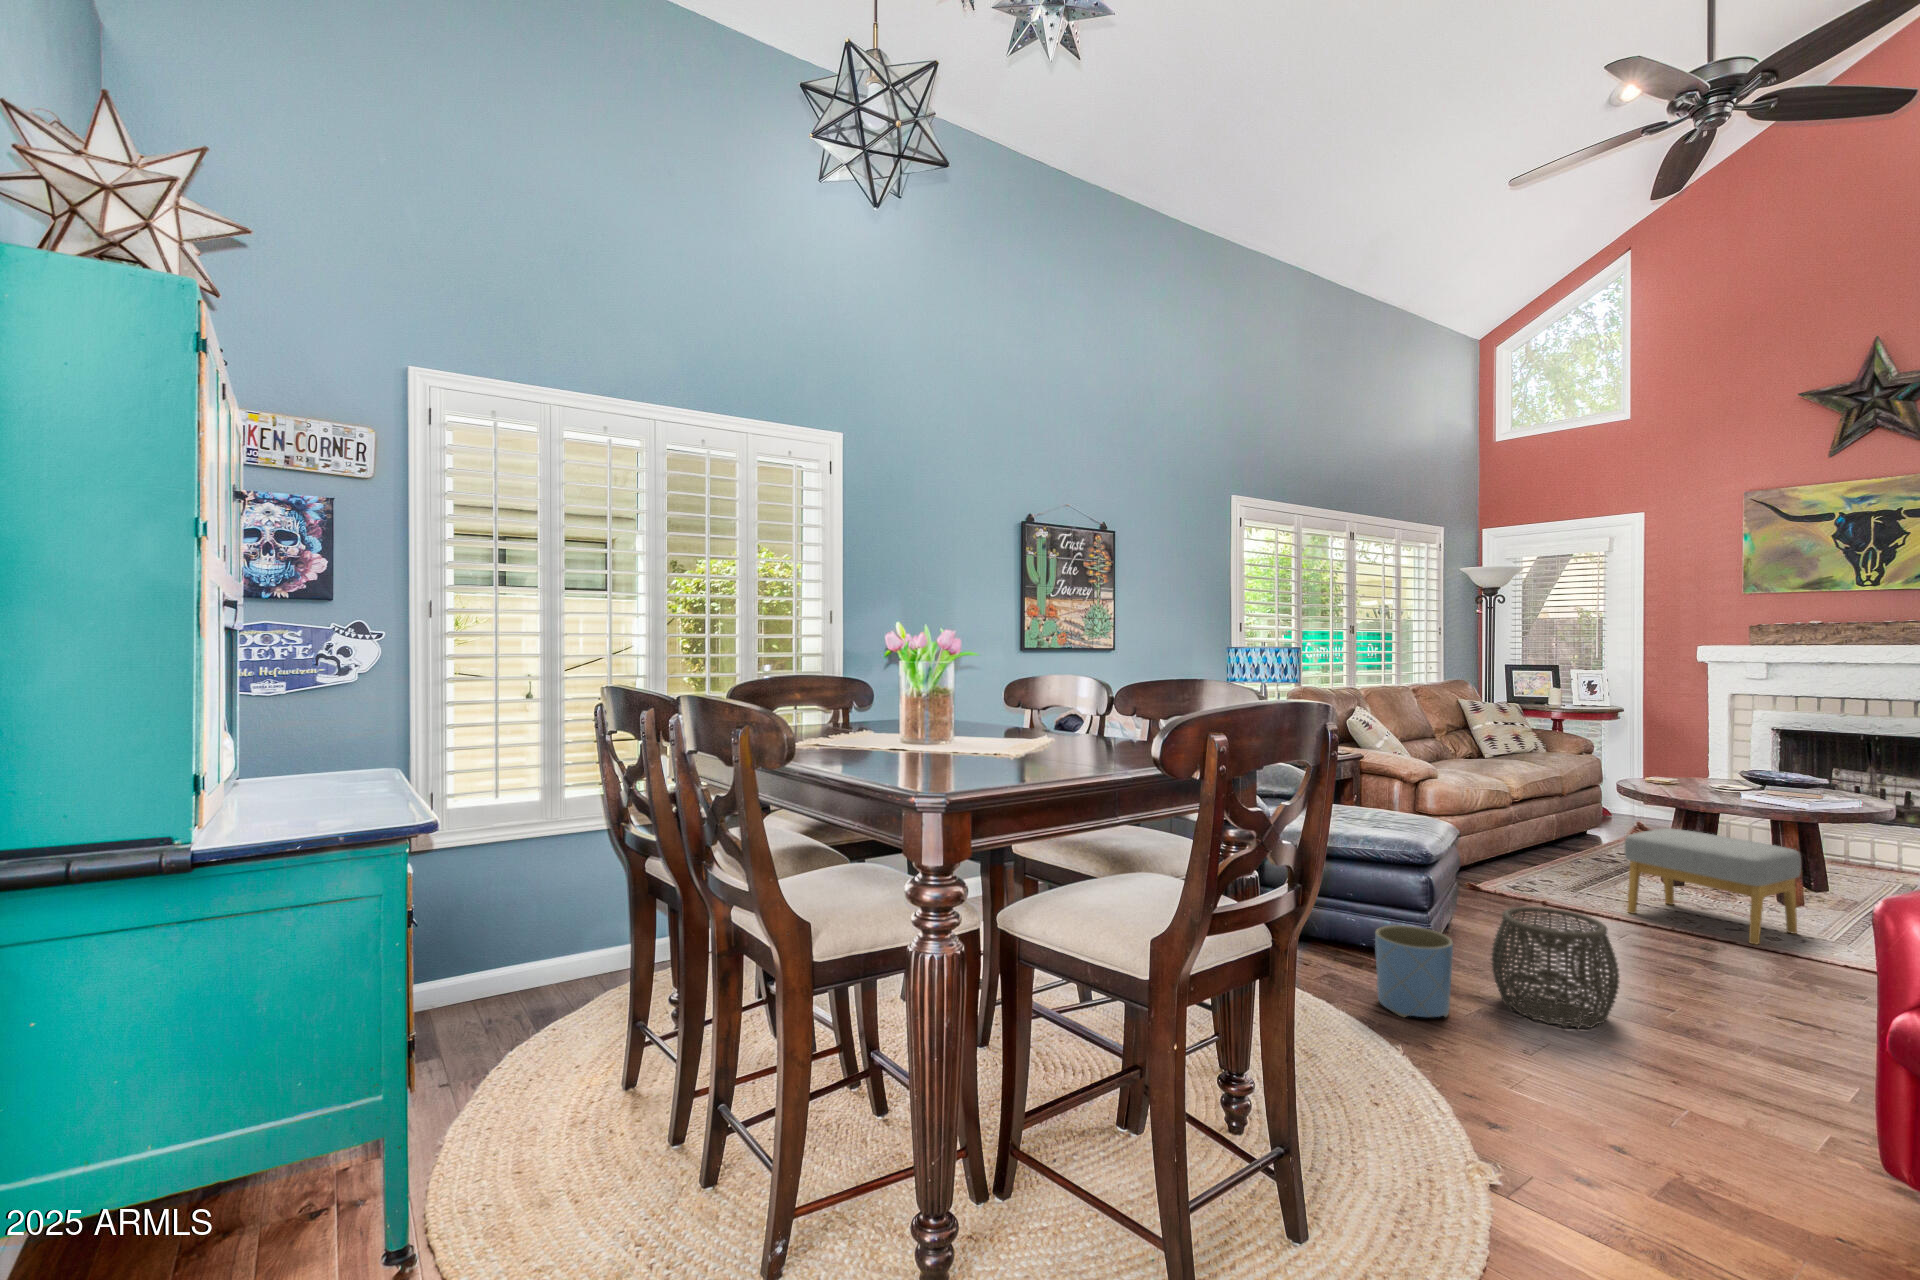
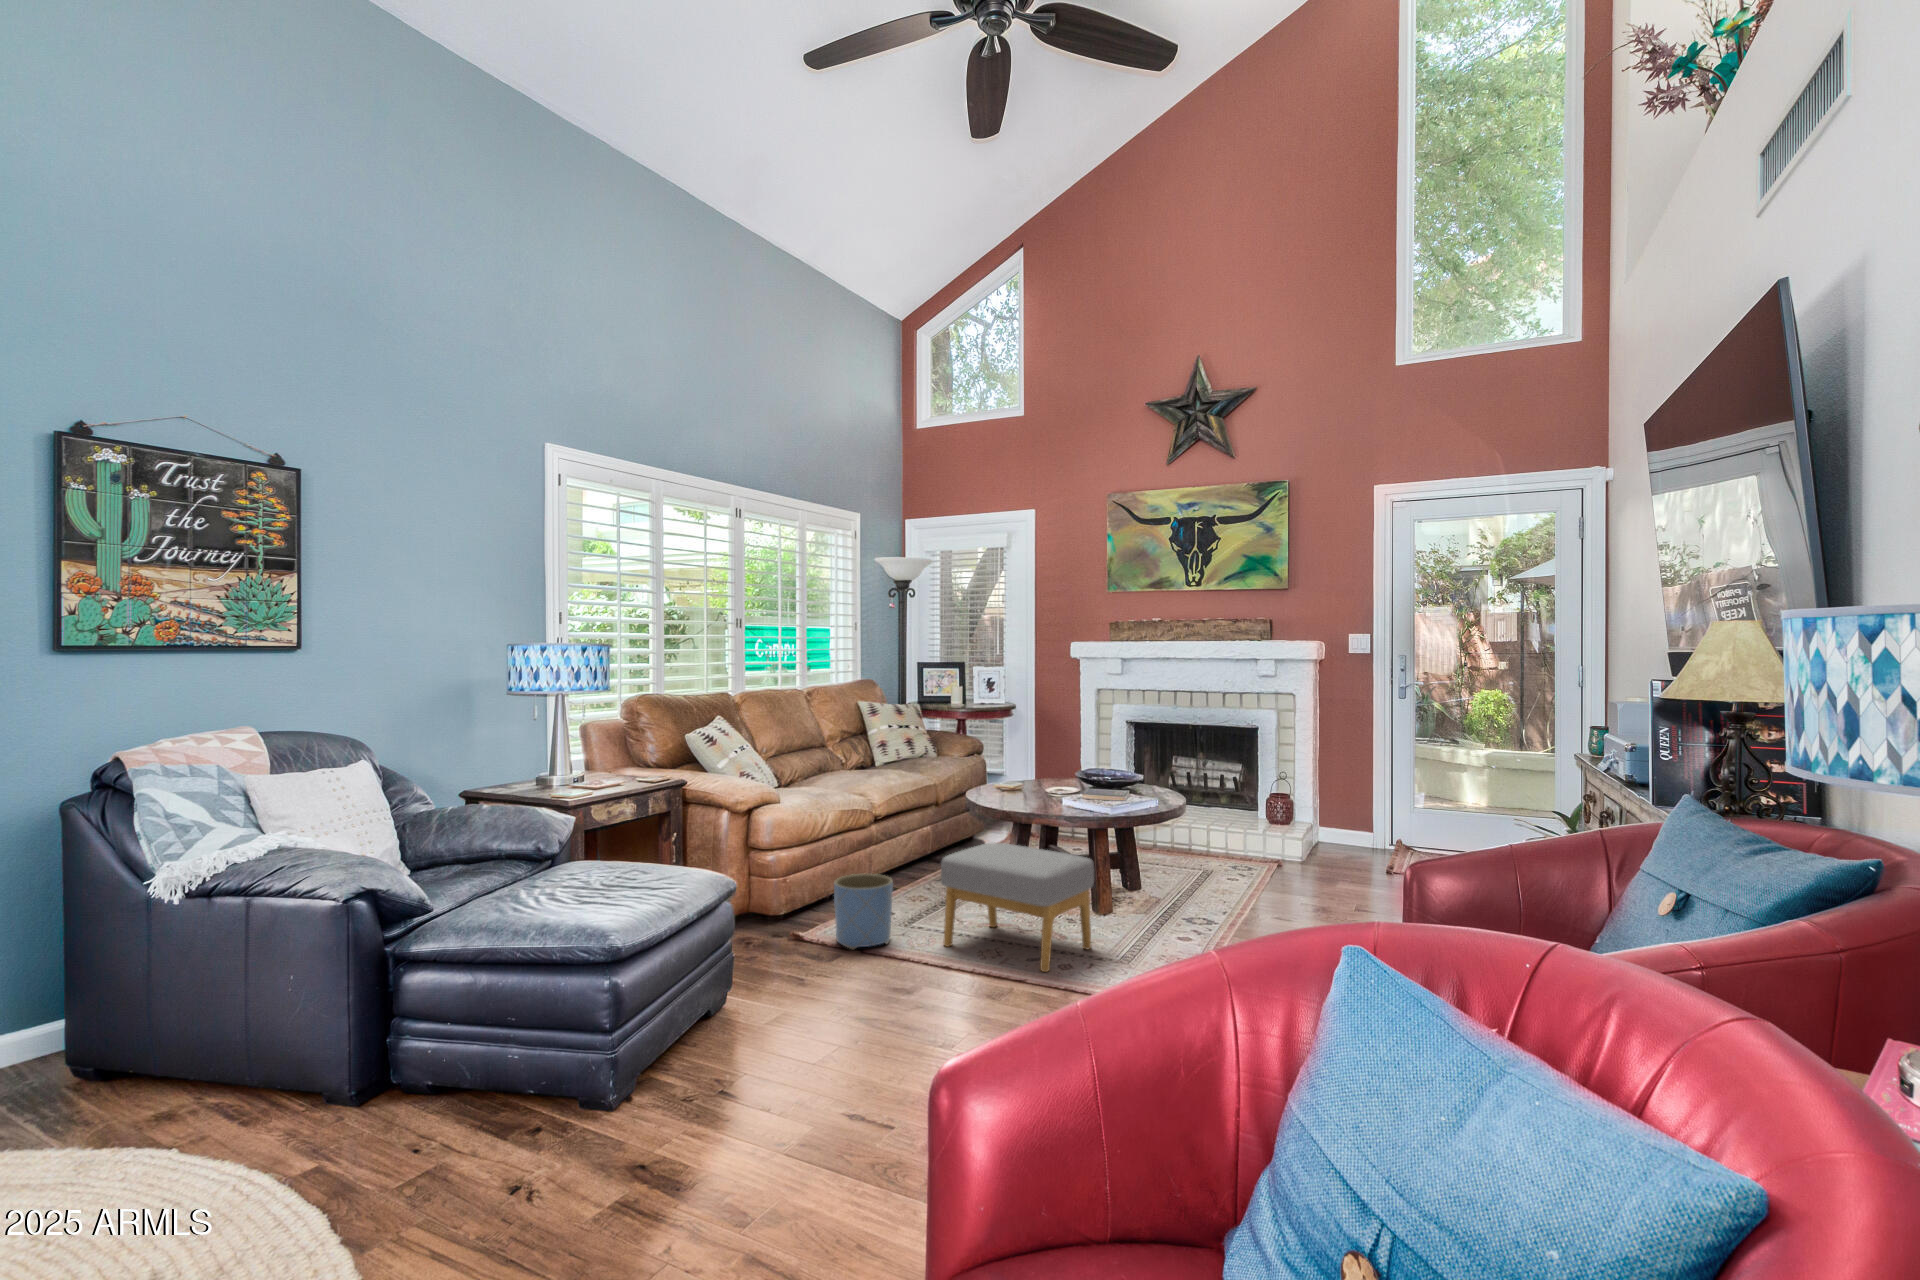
woven basket: present [1491,907,1619,1028] -> none [664,993,820,1177]
planter: present [1375,925,1453,1017] -> present [834,874,893,949]

